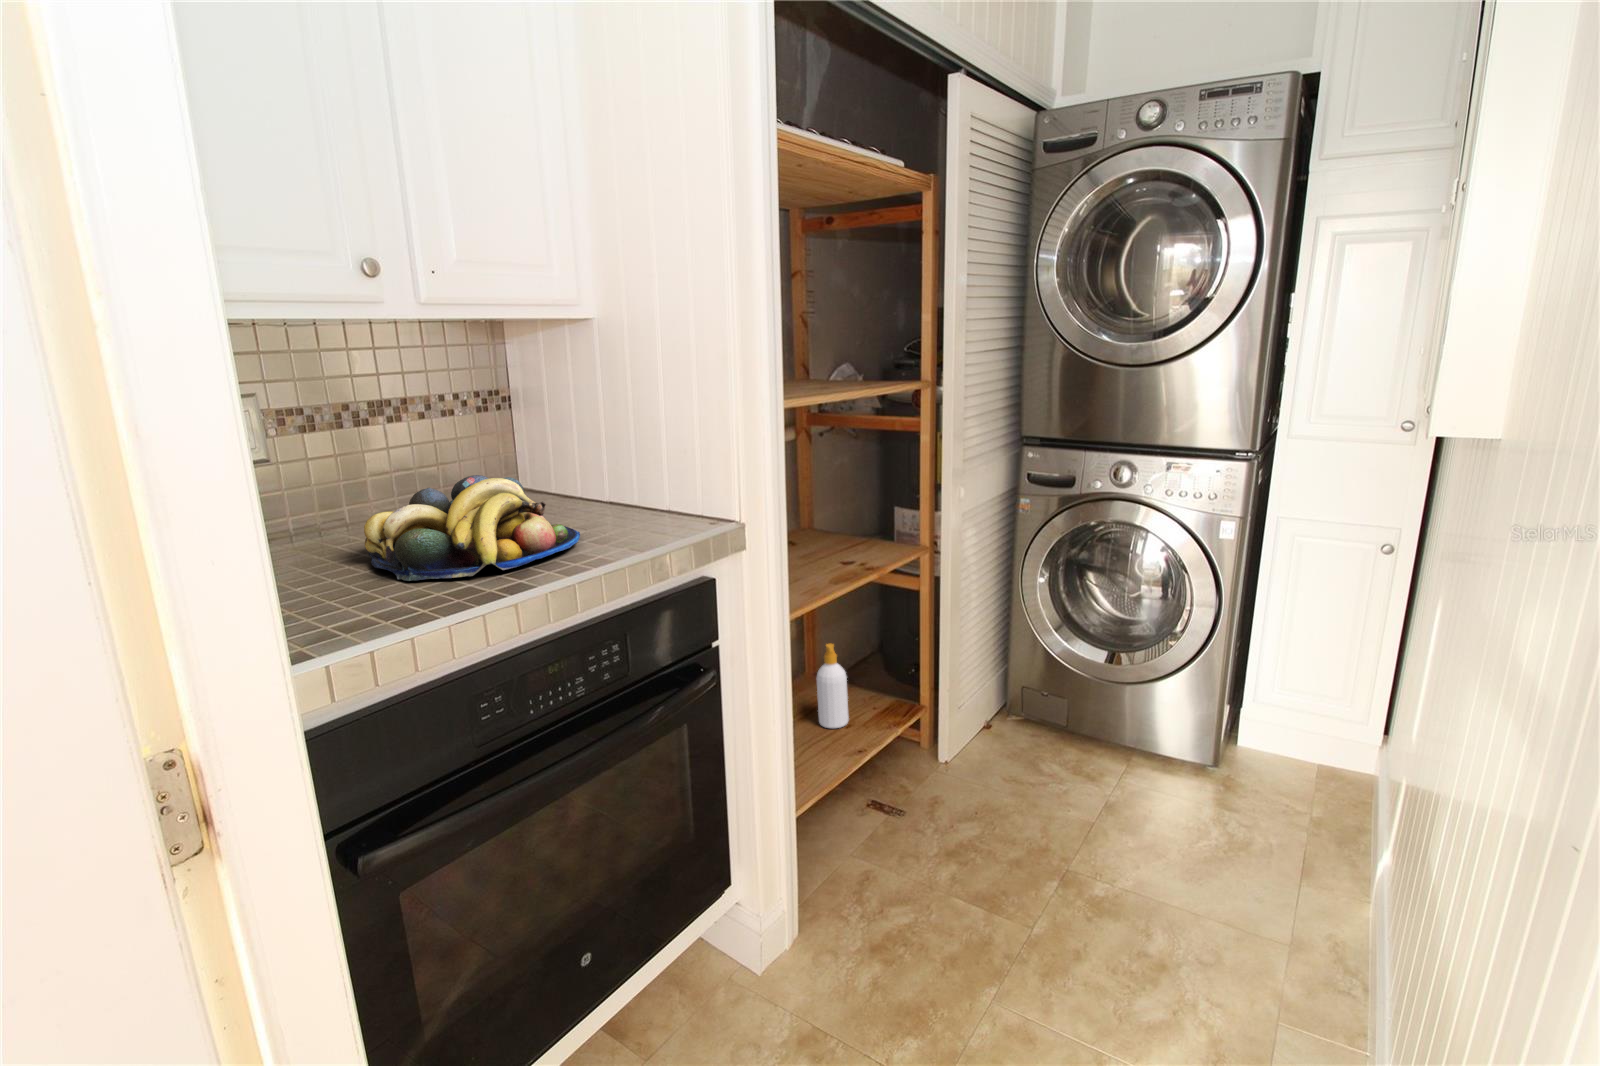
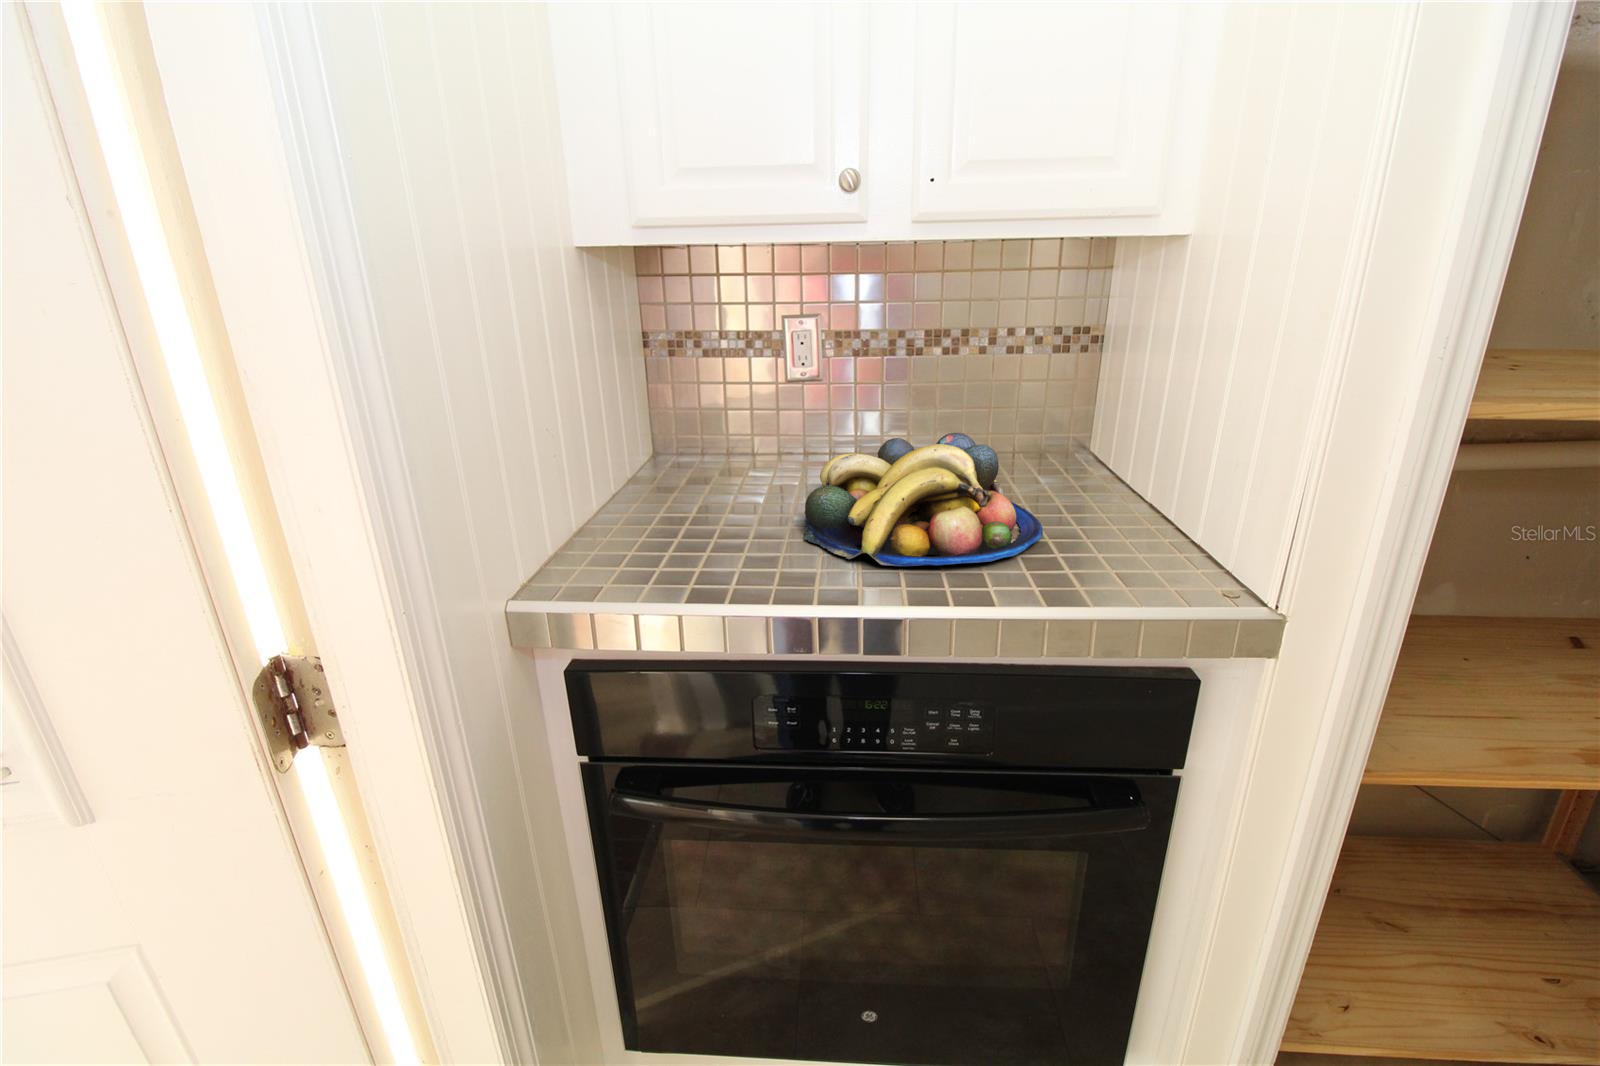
soap bottle: present [817,644,849,728] -> none [1452,838,1554,975]

